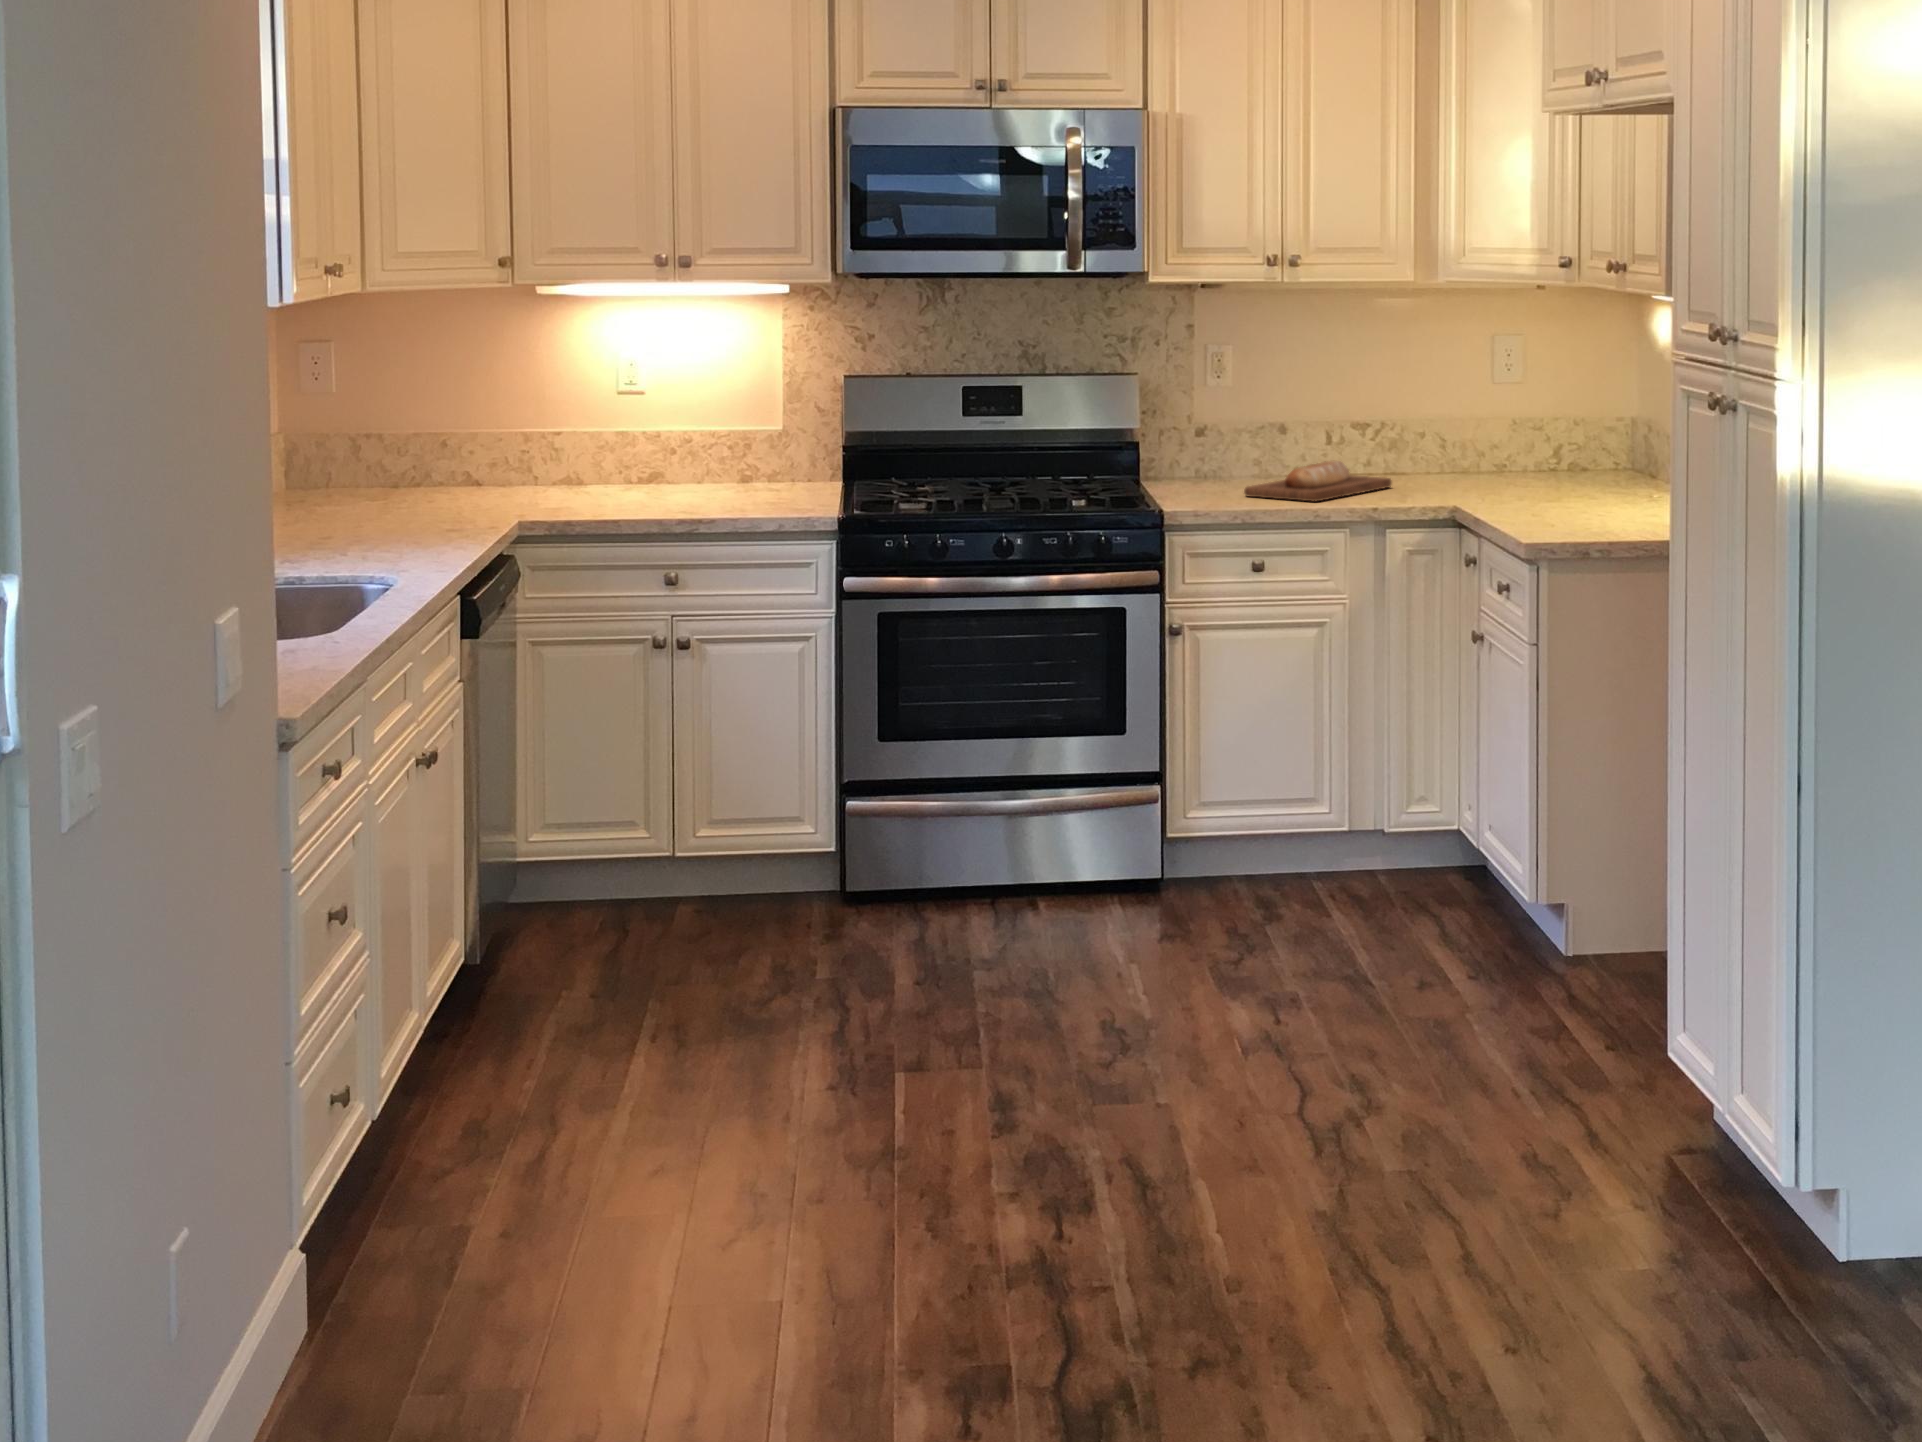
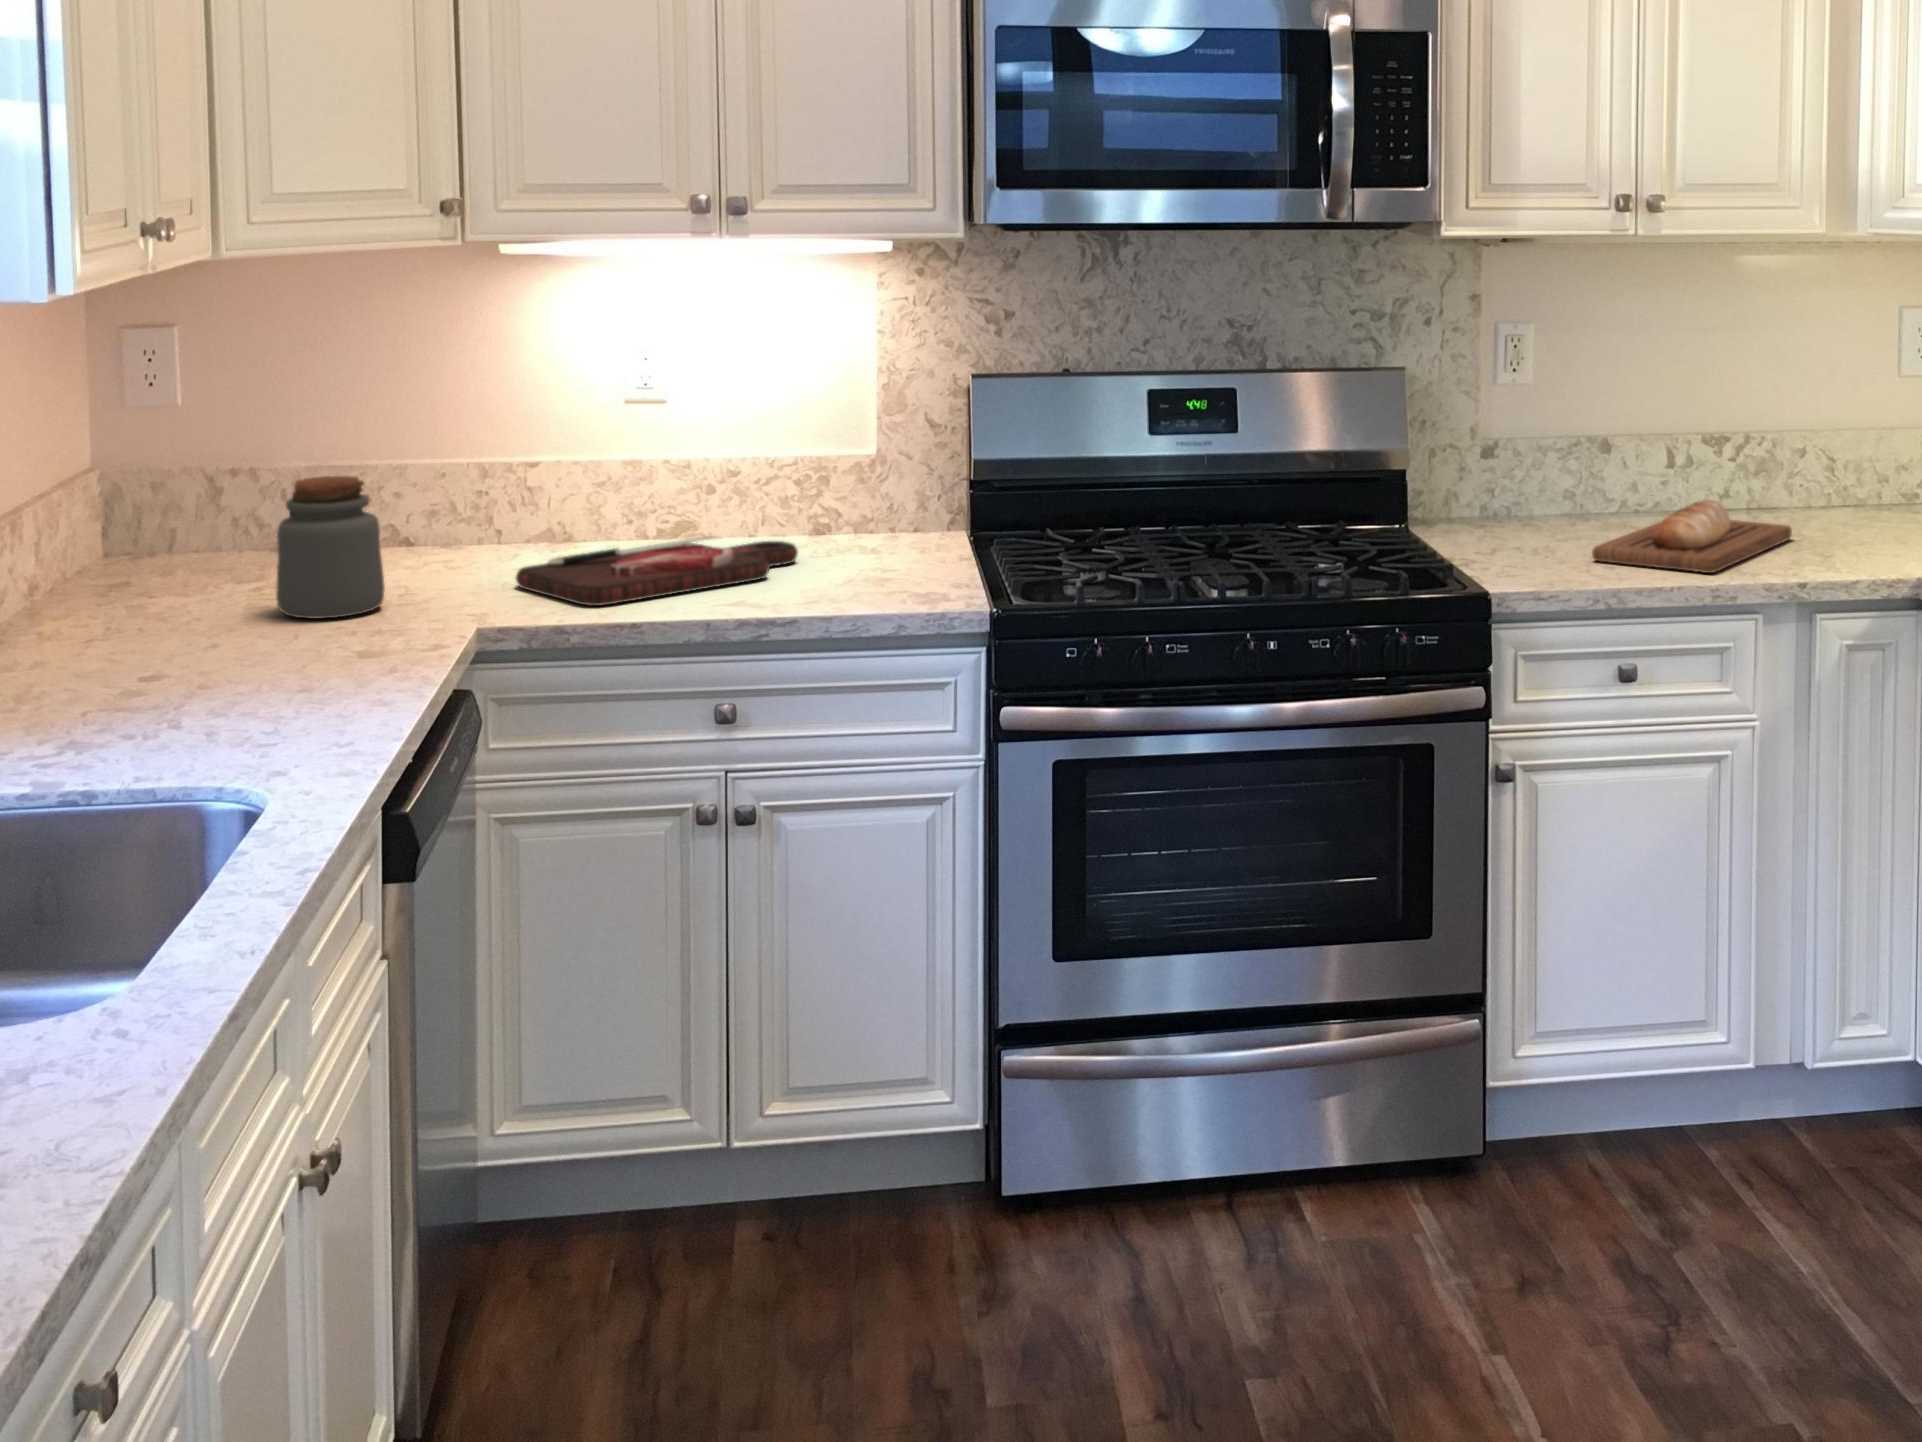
jar: none [397,429,463,515] -> present [276,476,385,618]
cutting board: none [544,474,726,511] -> present [516,536,798,606]

